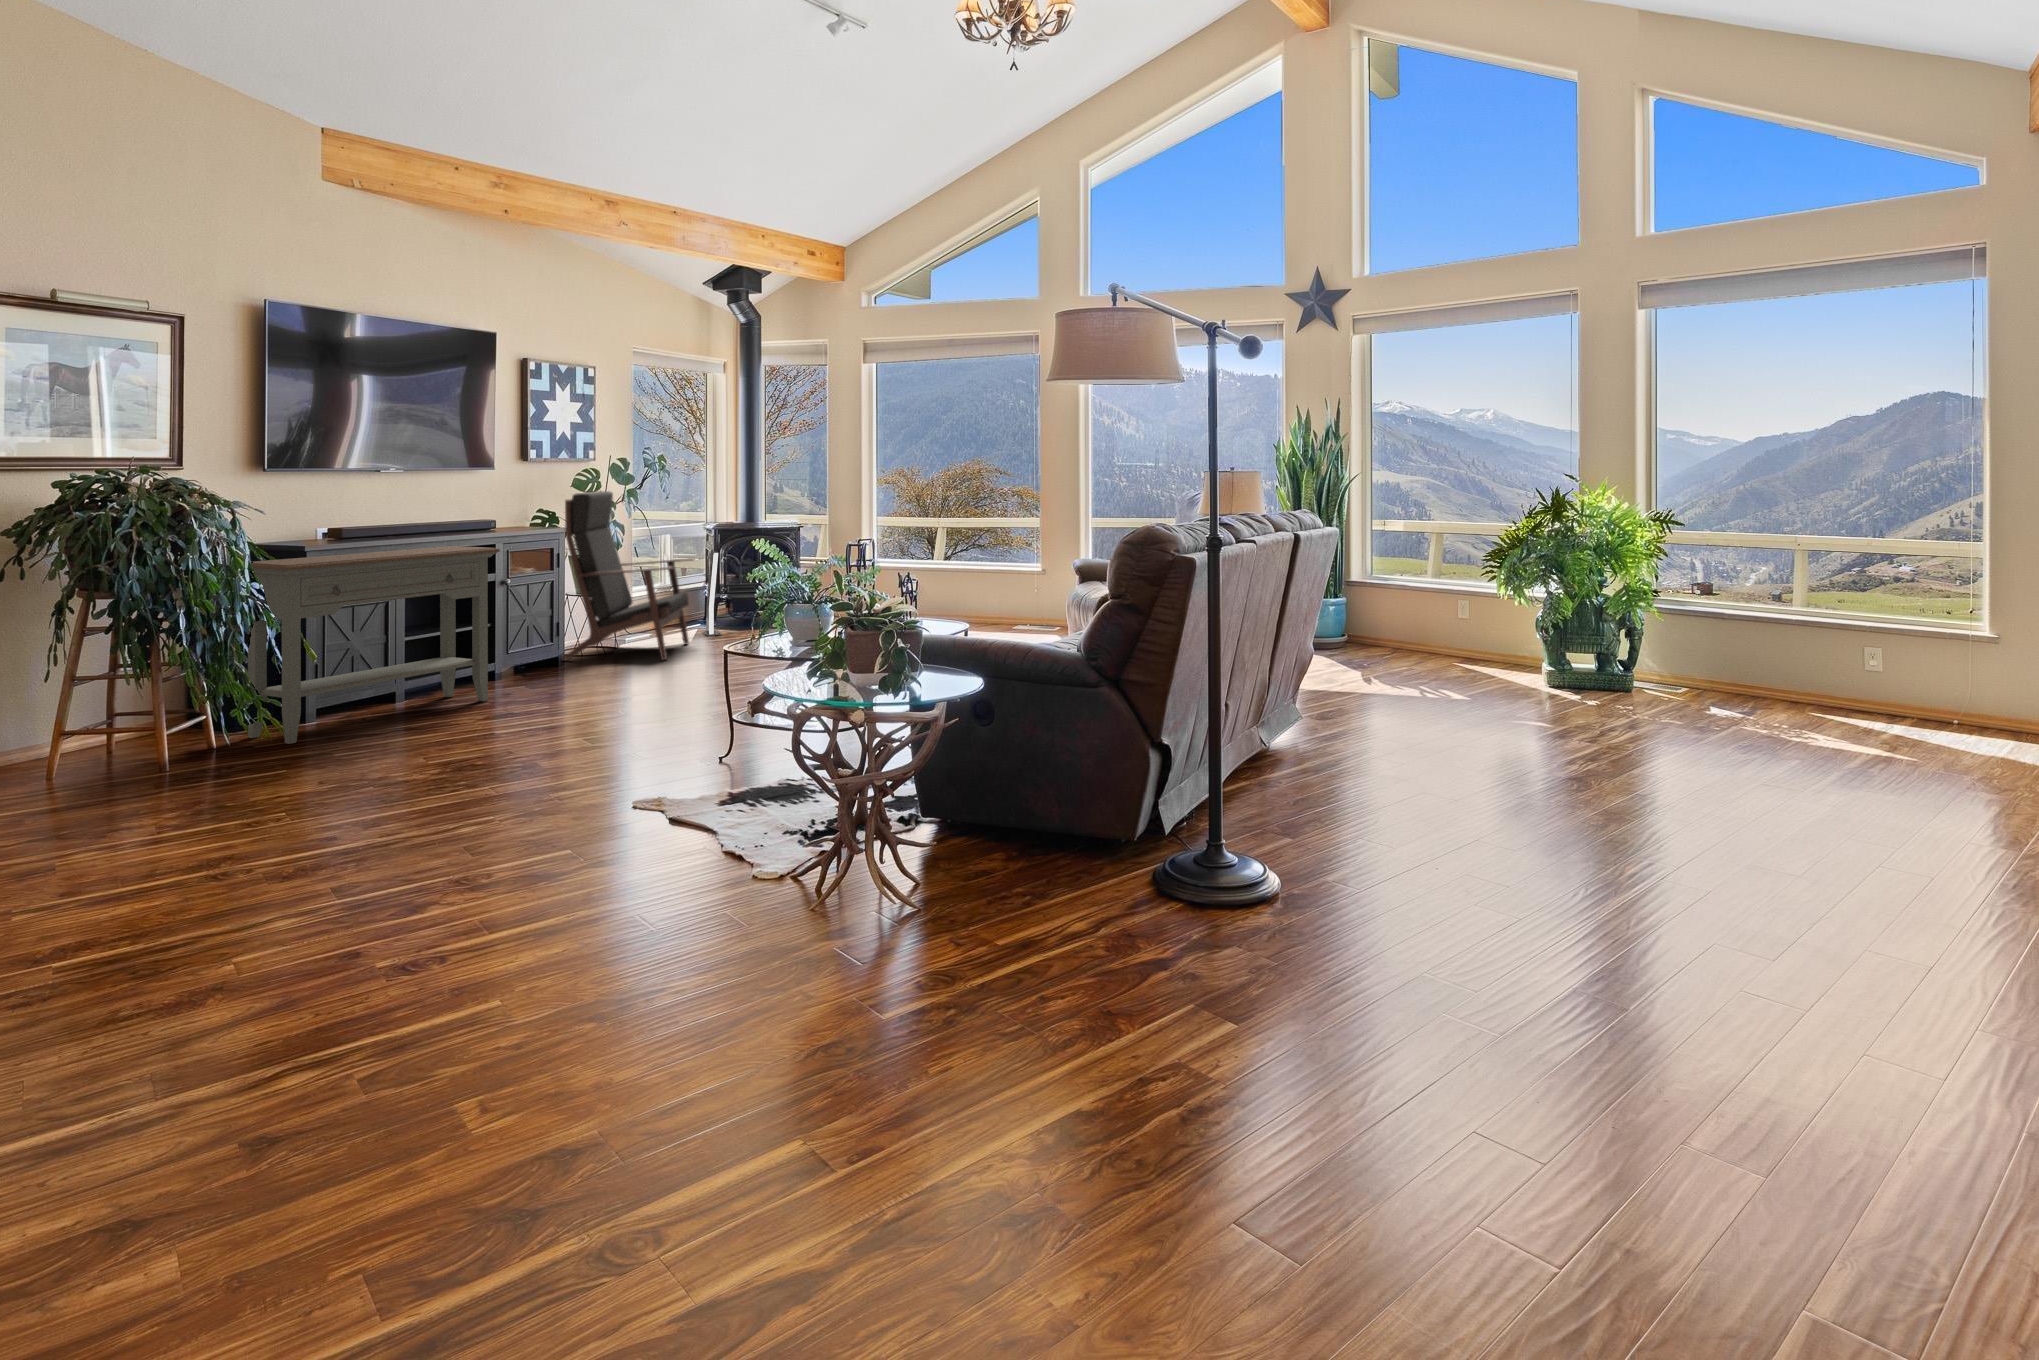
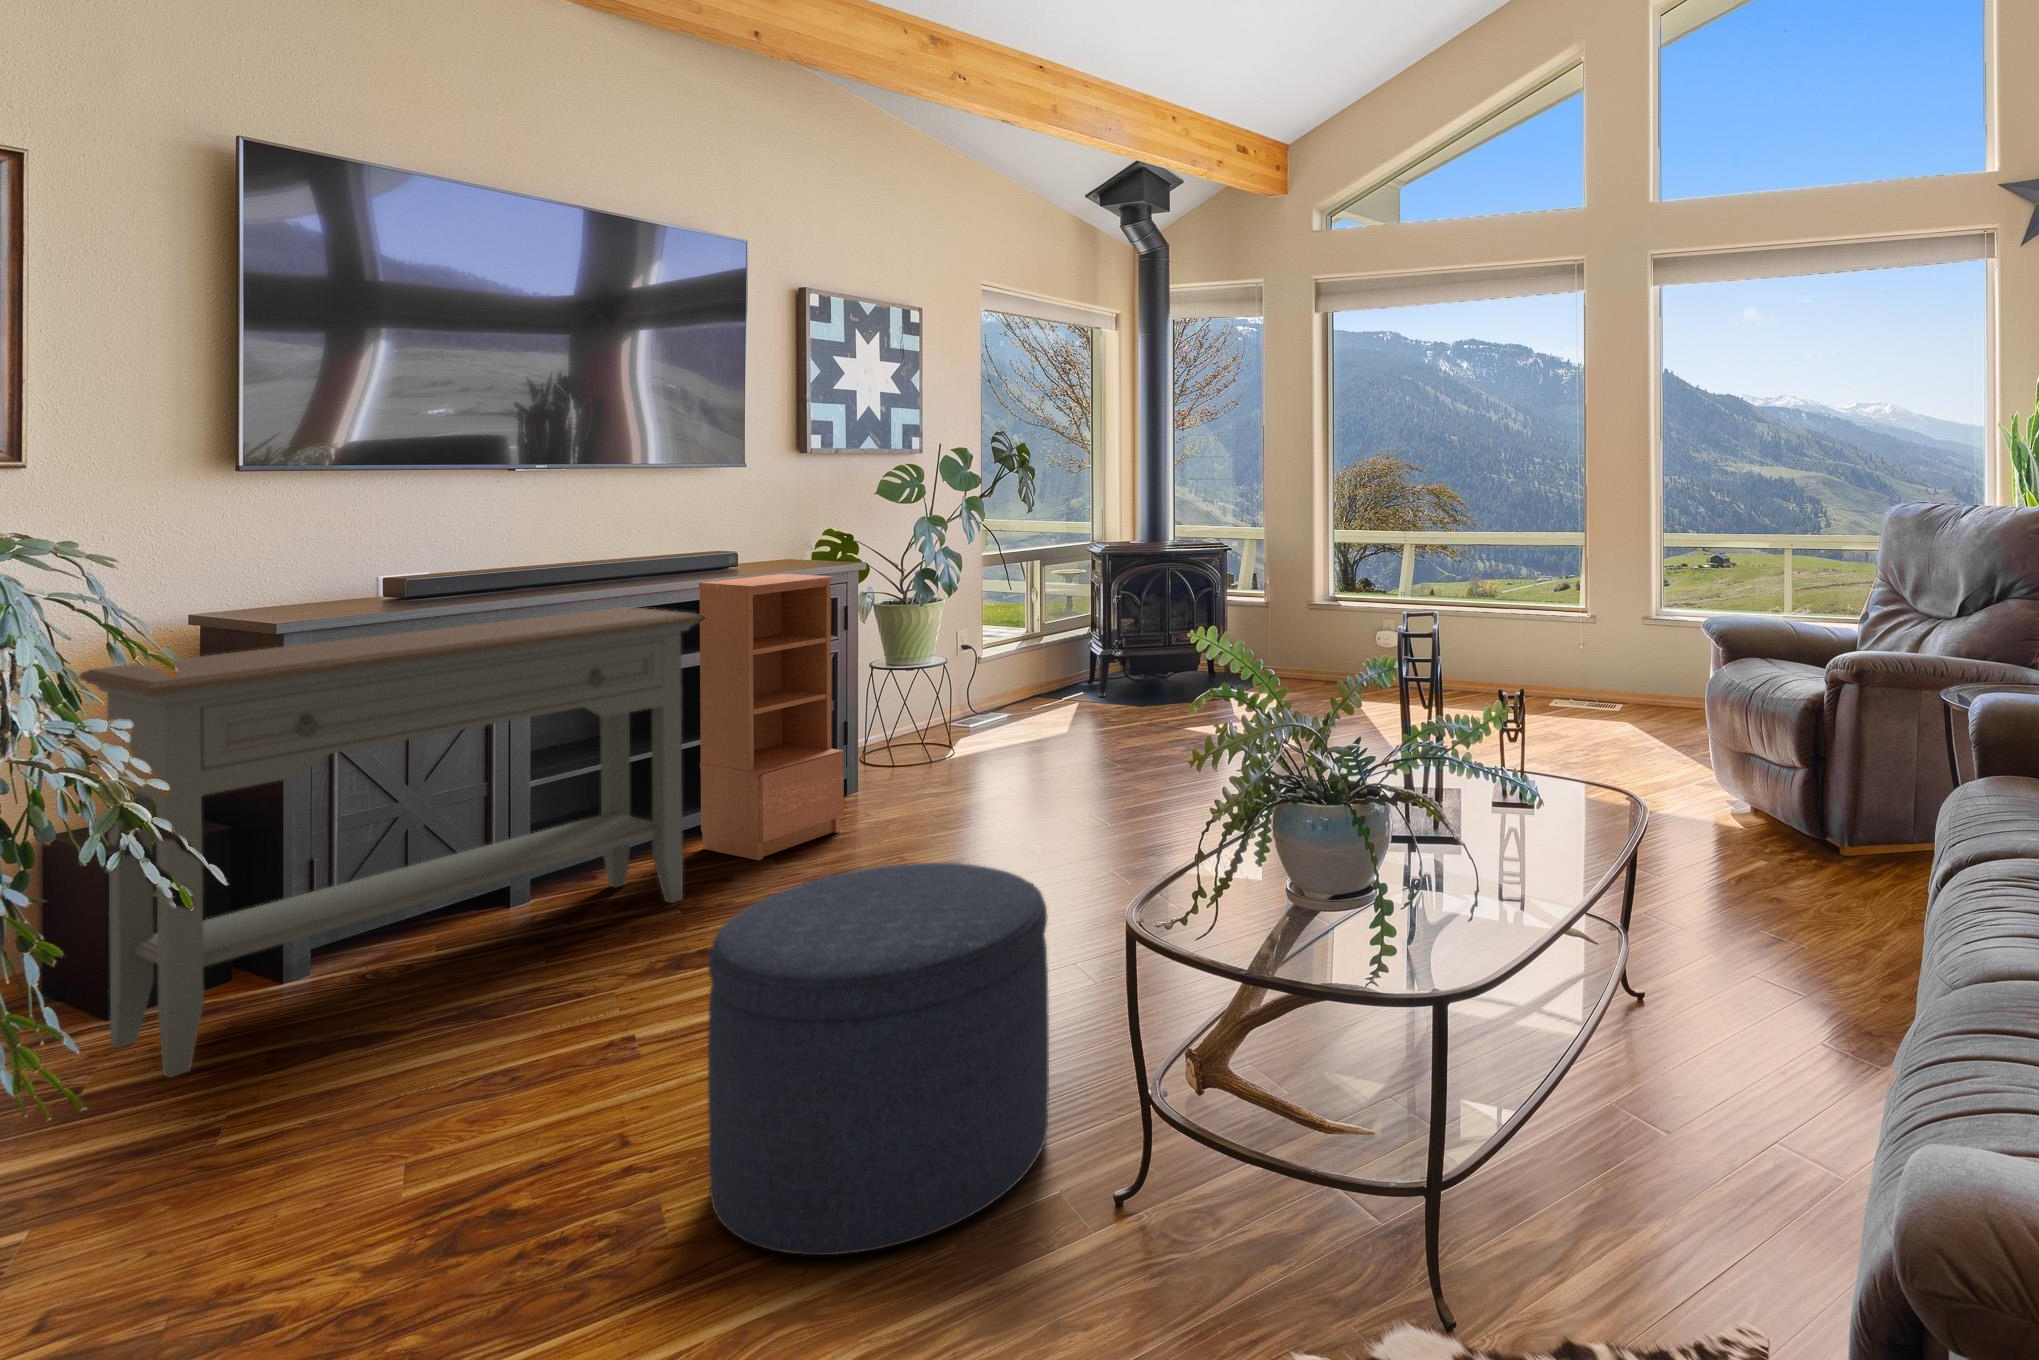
lounge chair: present [562,491,694,661] -> none [854,500,1072,779]
bookcase: none [485,532,564,689] -> present [699,574,844,860]
speaker: present [702,552,722,636] -> none [1083,589,1113,717]
ottoman: none [554,643,690,769] -> present [708,863,1049,1255]

